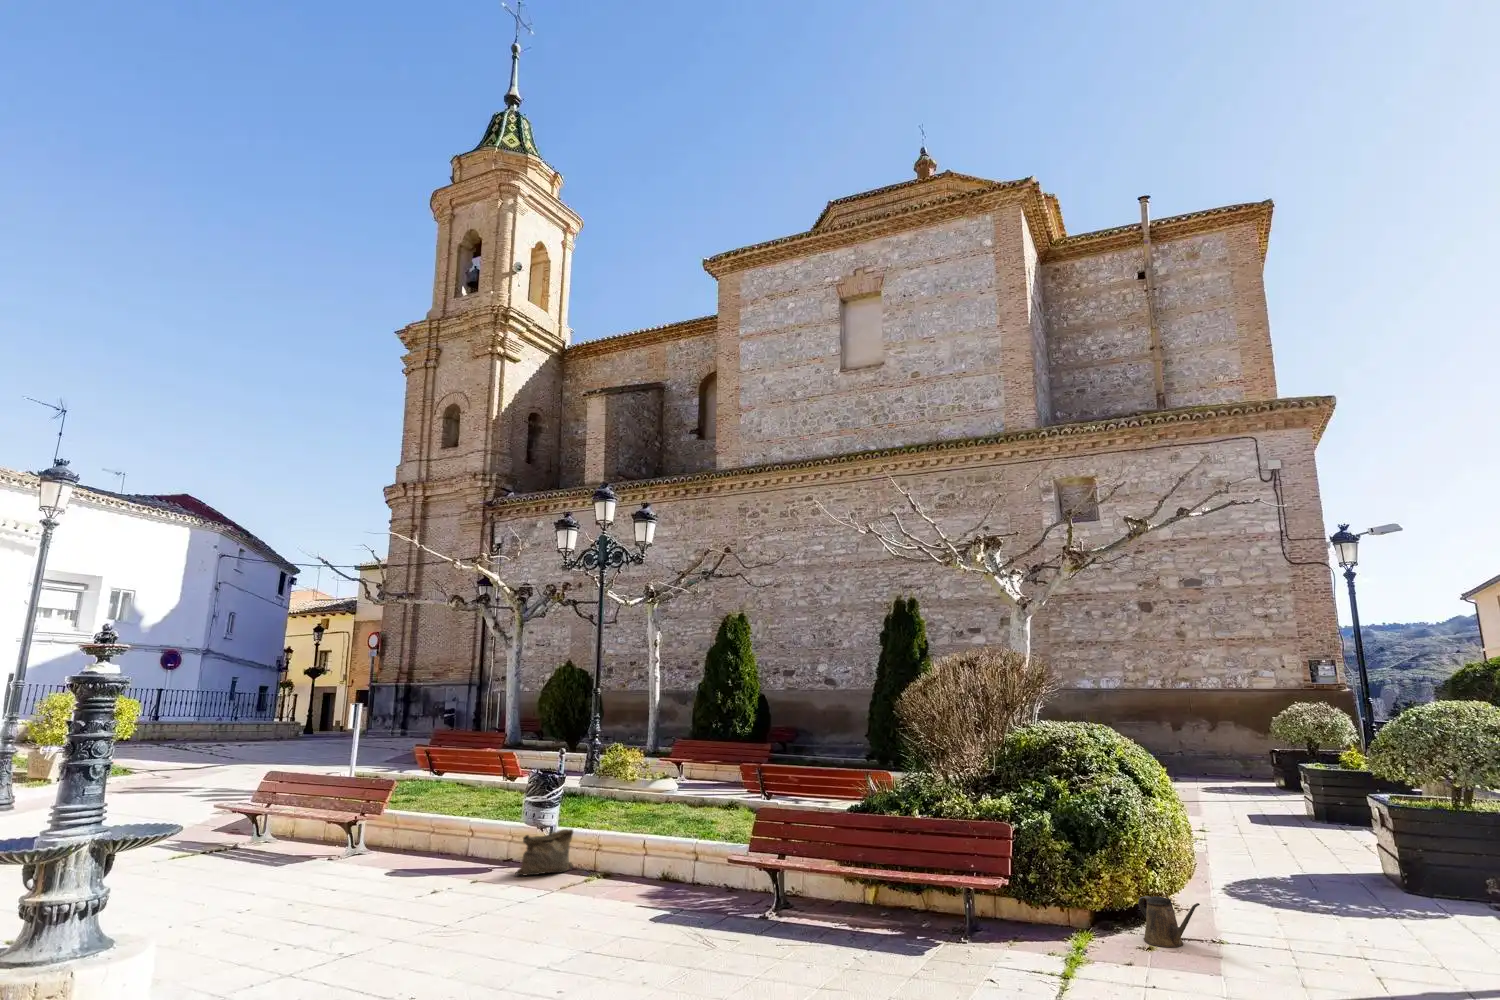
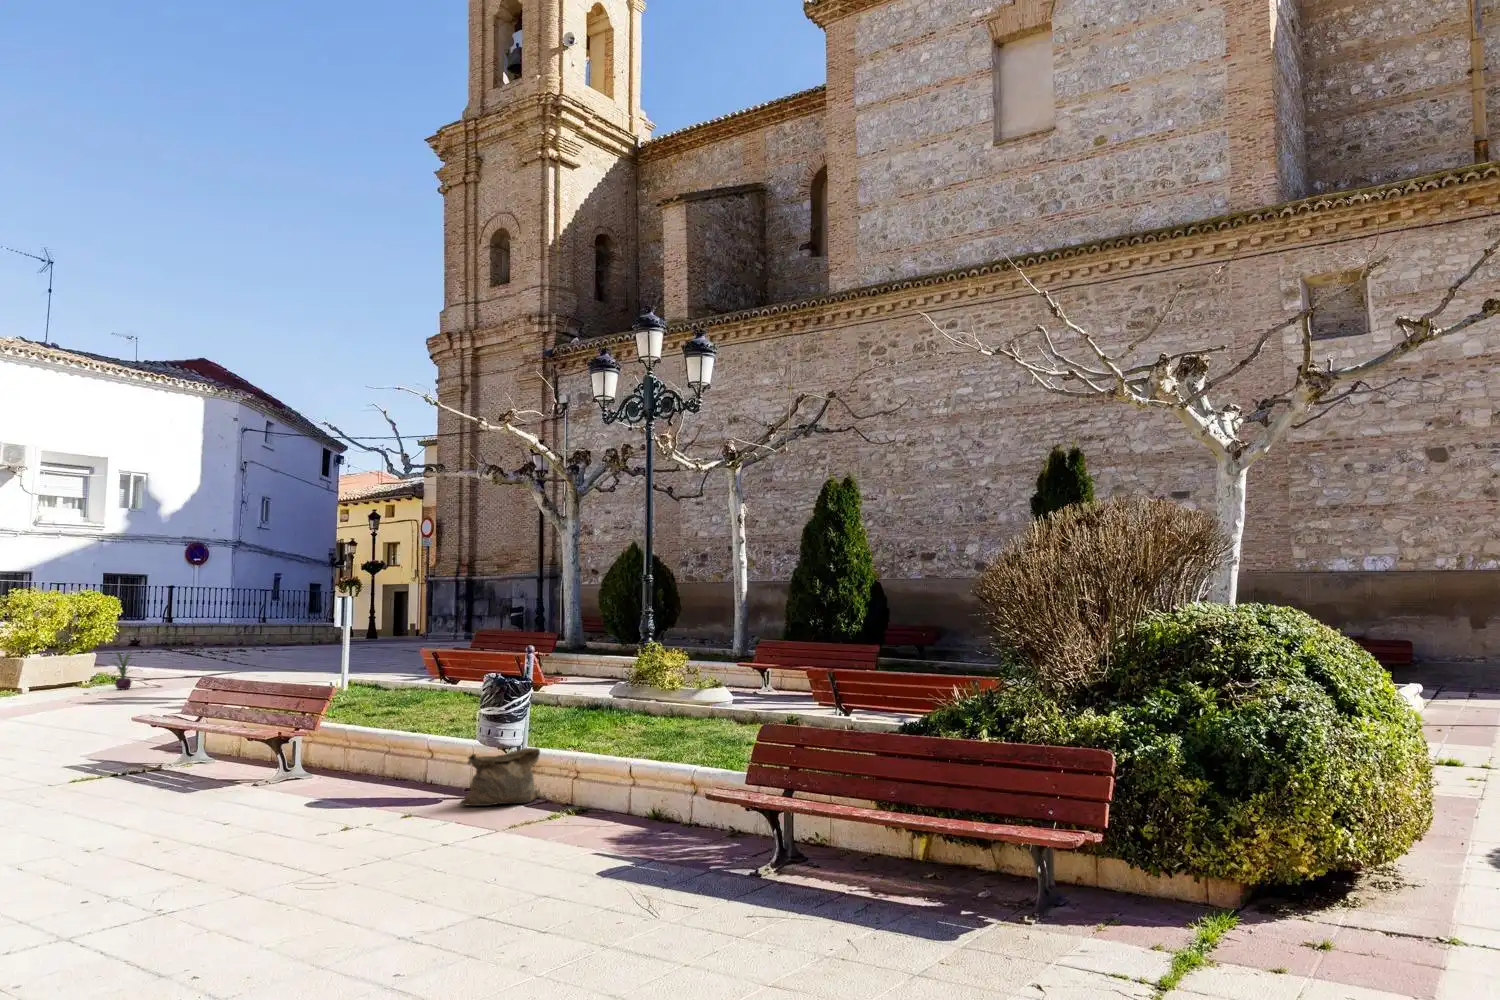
decorative plant: none [102,751,148,786] -> present [113,652,131,690]
watering can: present [1138,896,1200,947] -> none [1316,869,1411,950]

